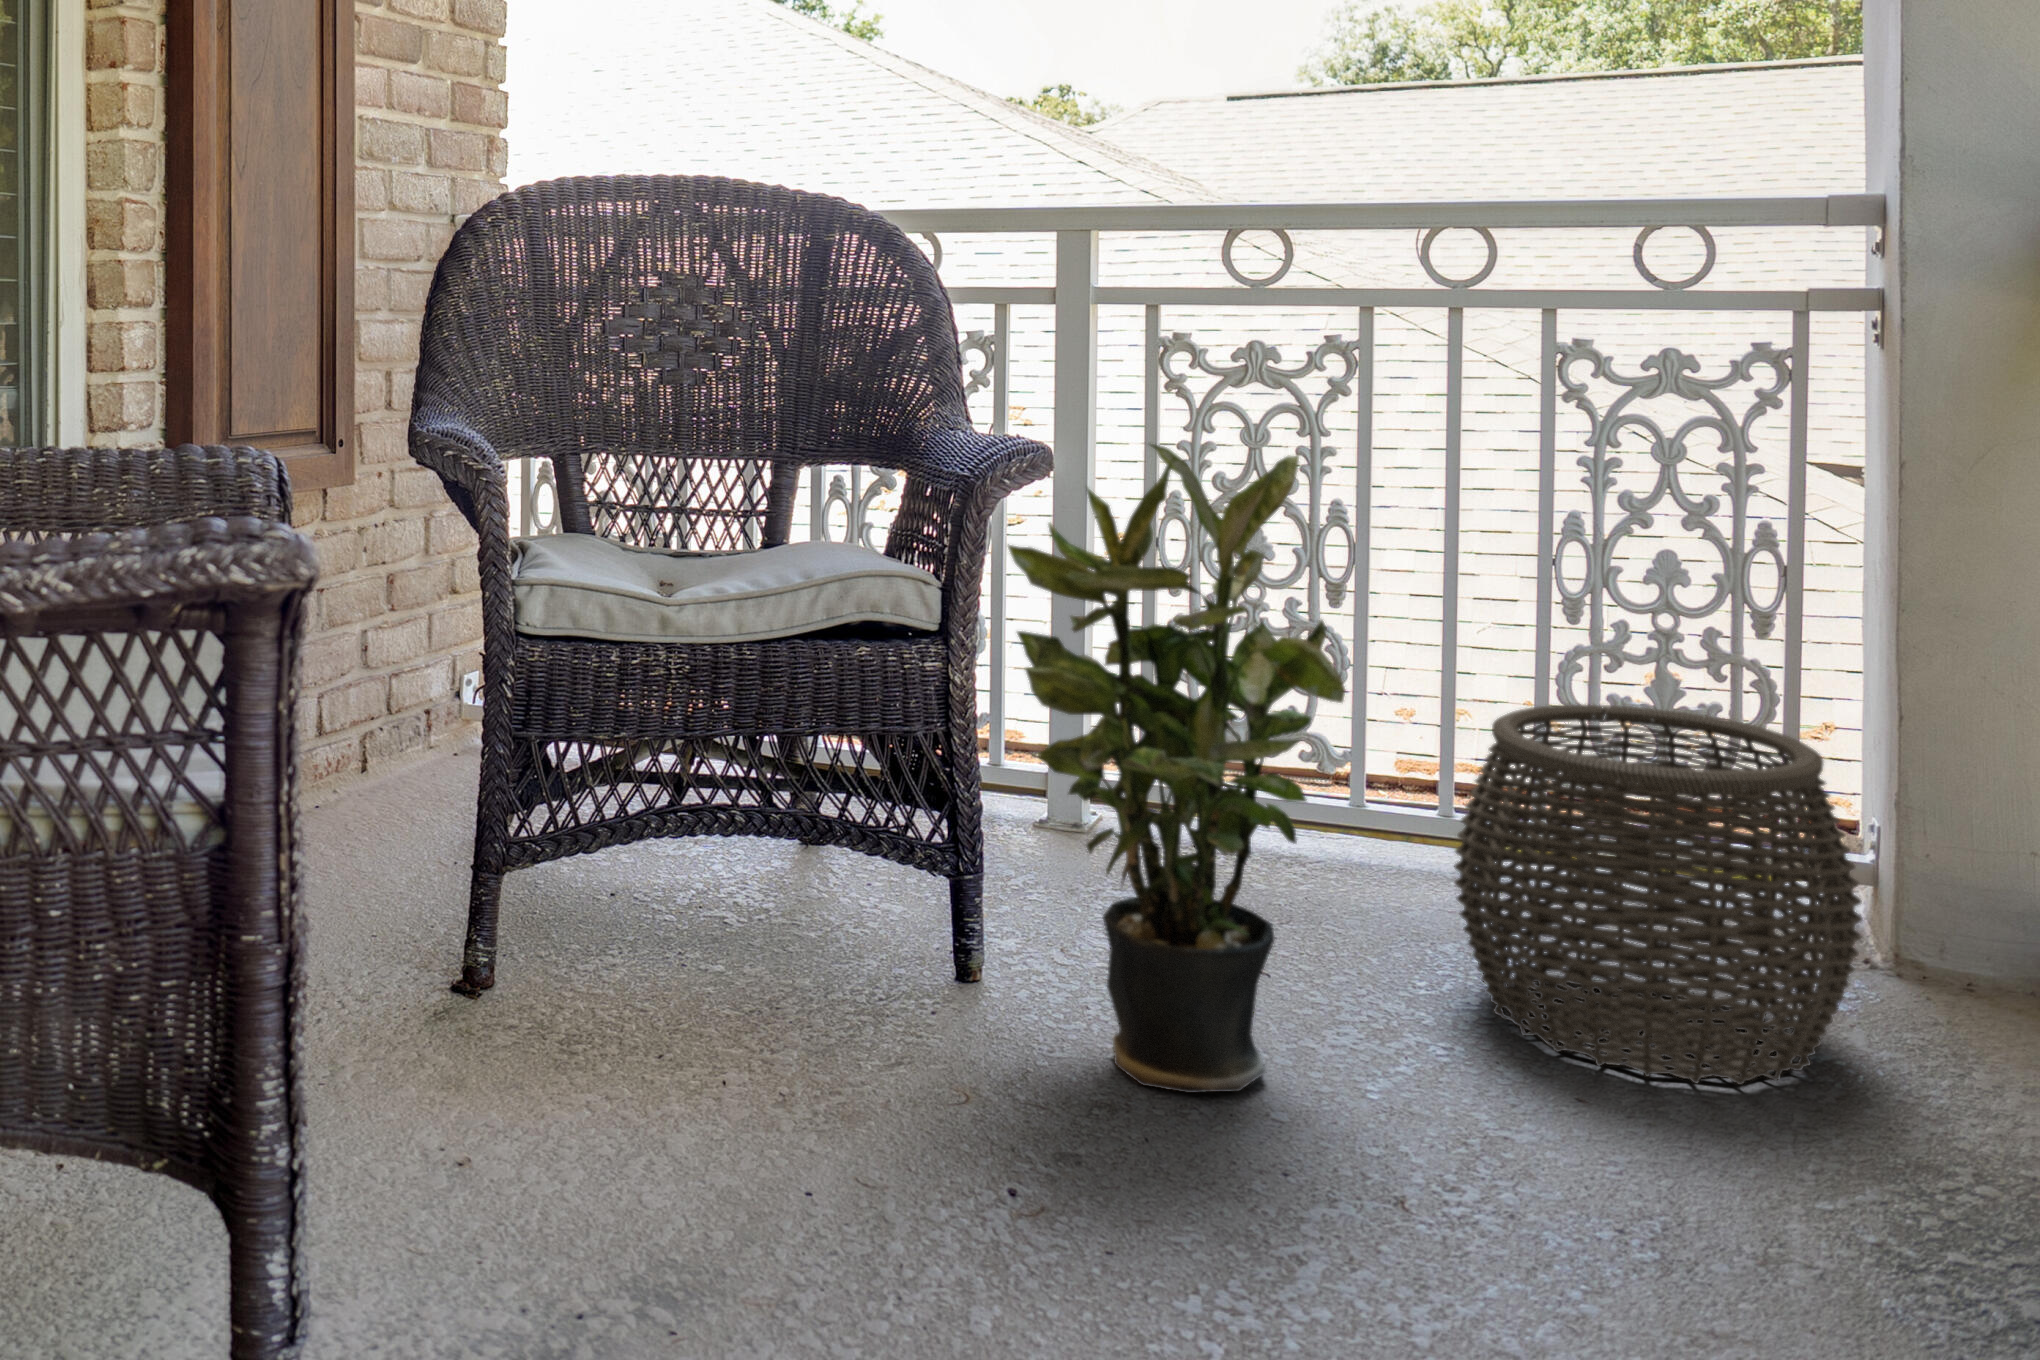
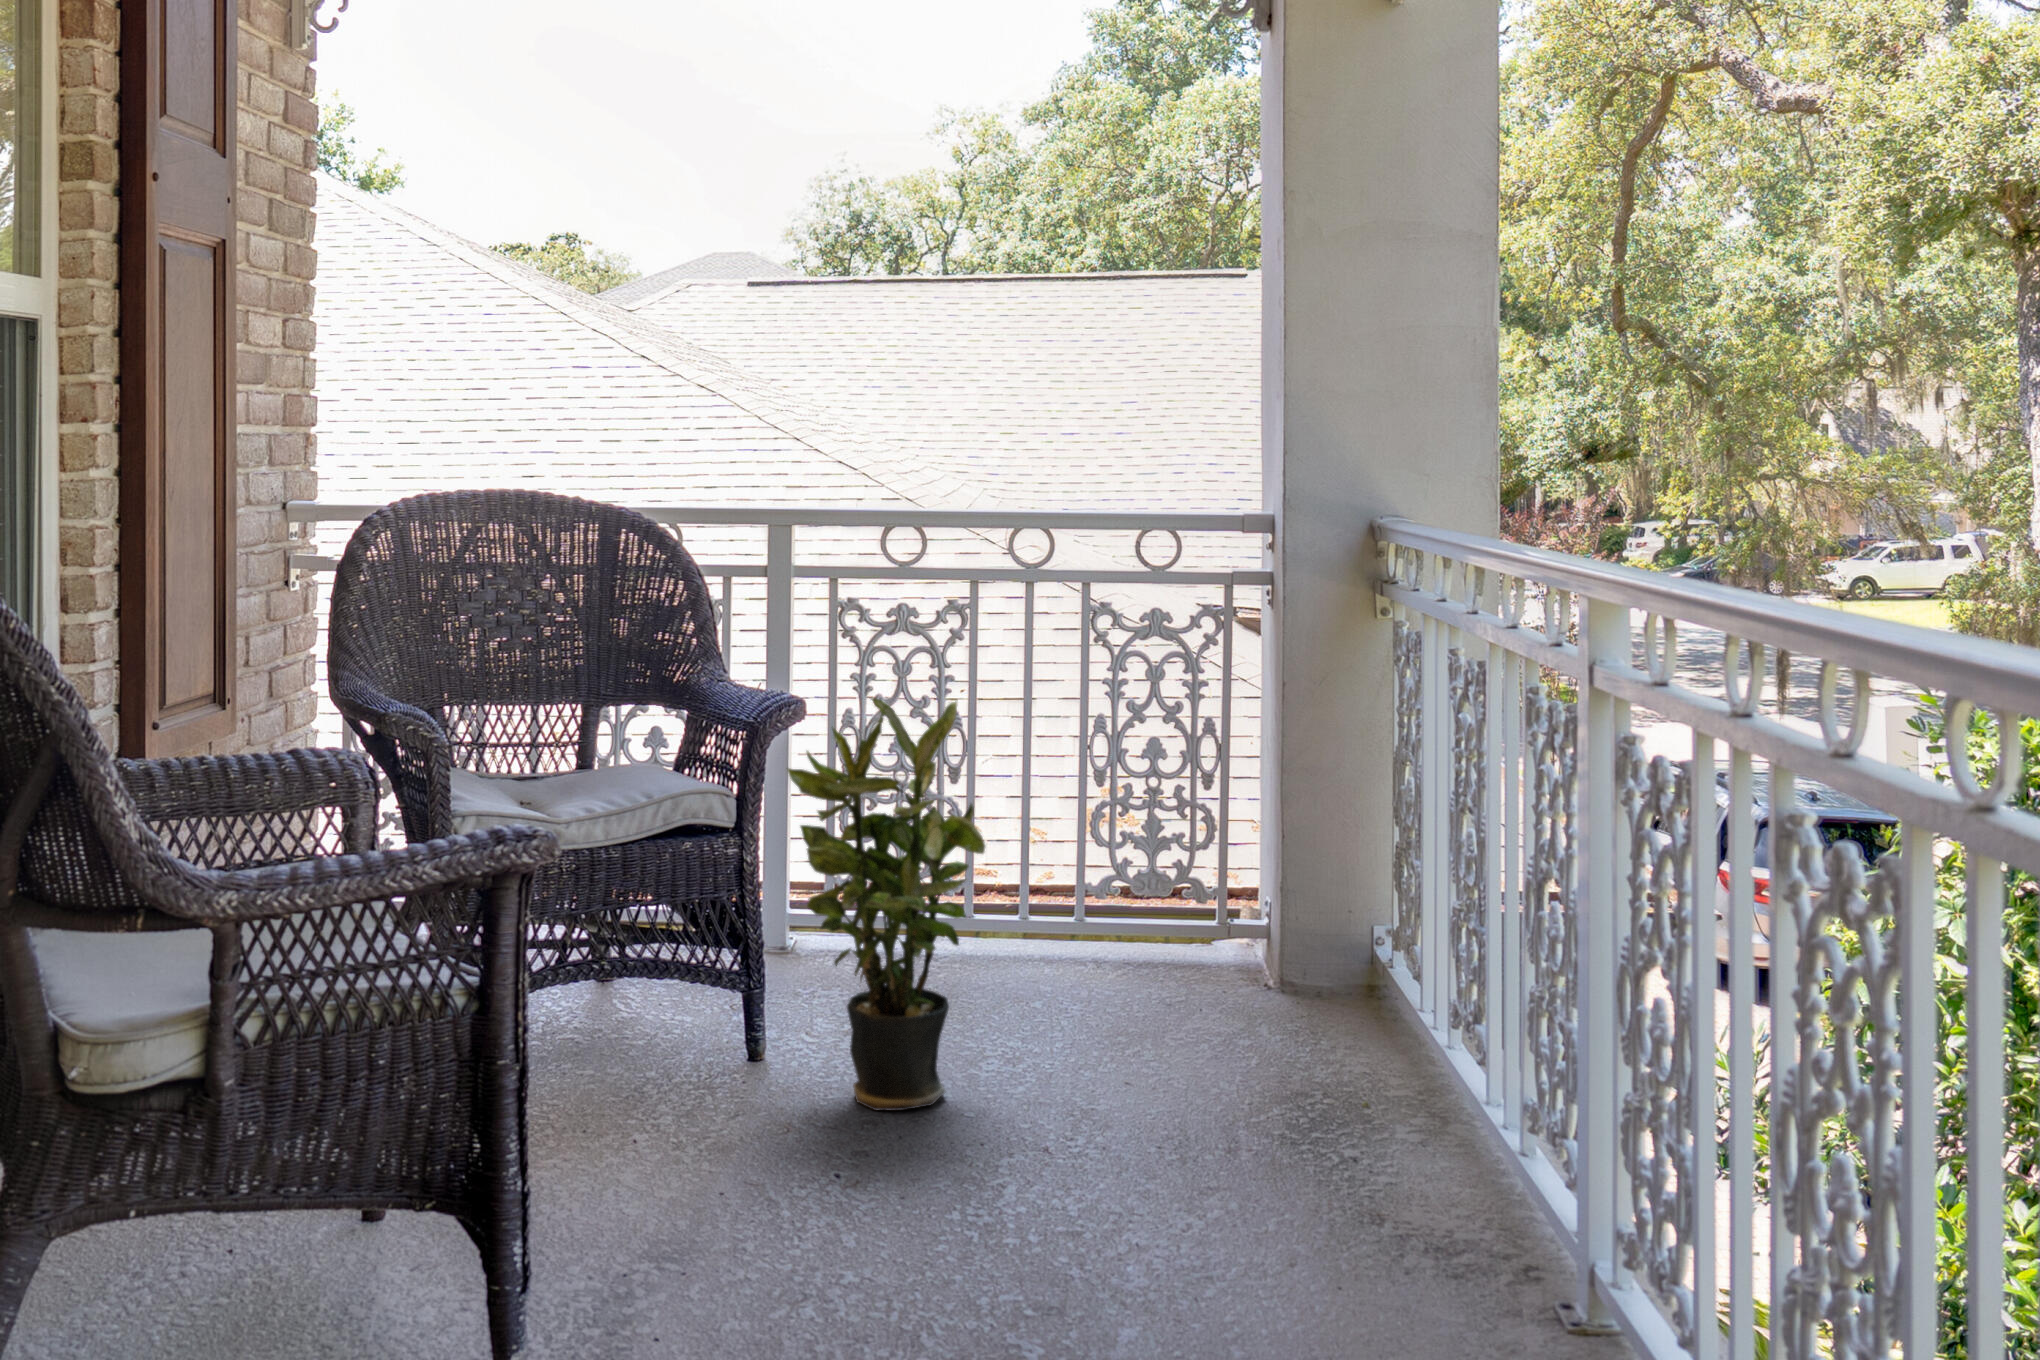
woven basket: present [1454,704,1862,1085] -> none [1043,841,1256,1065]

